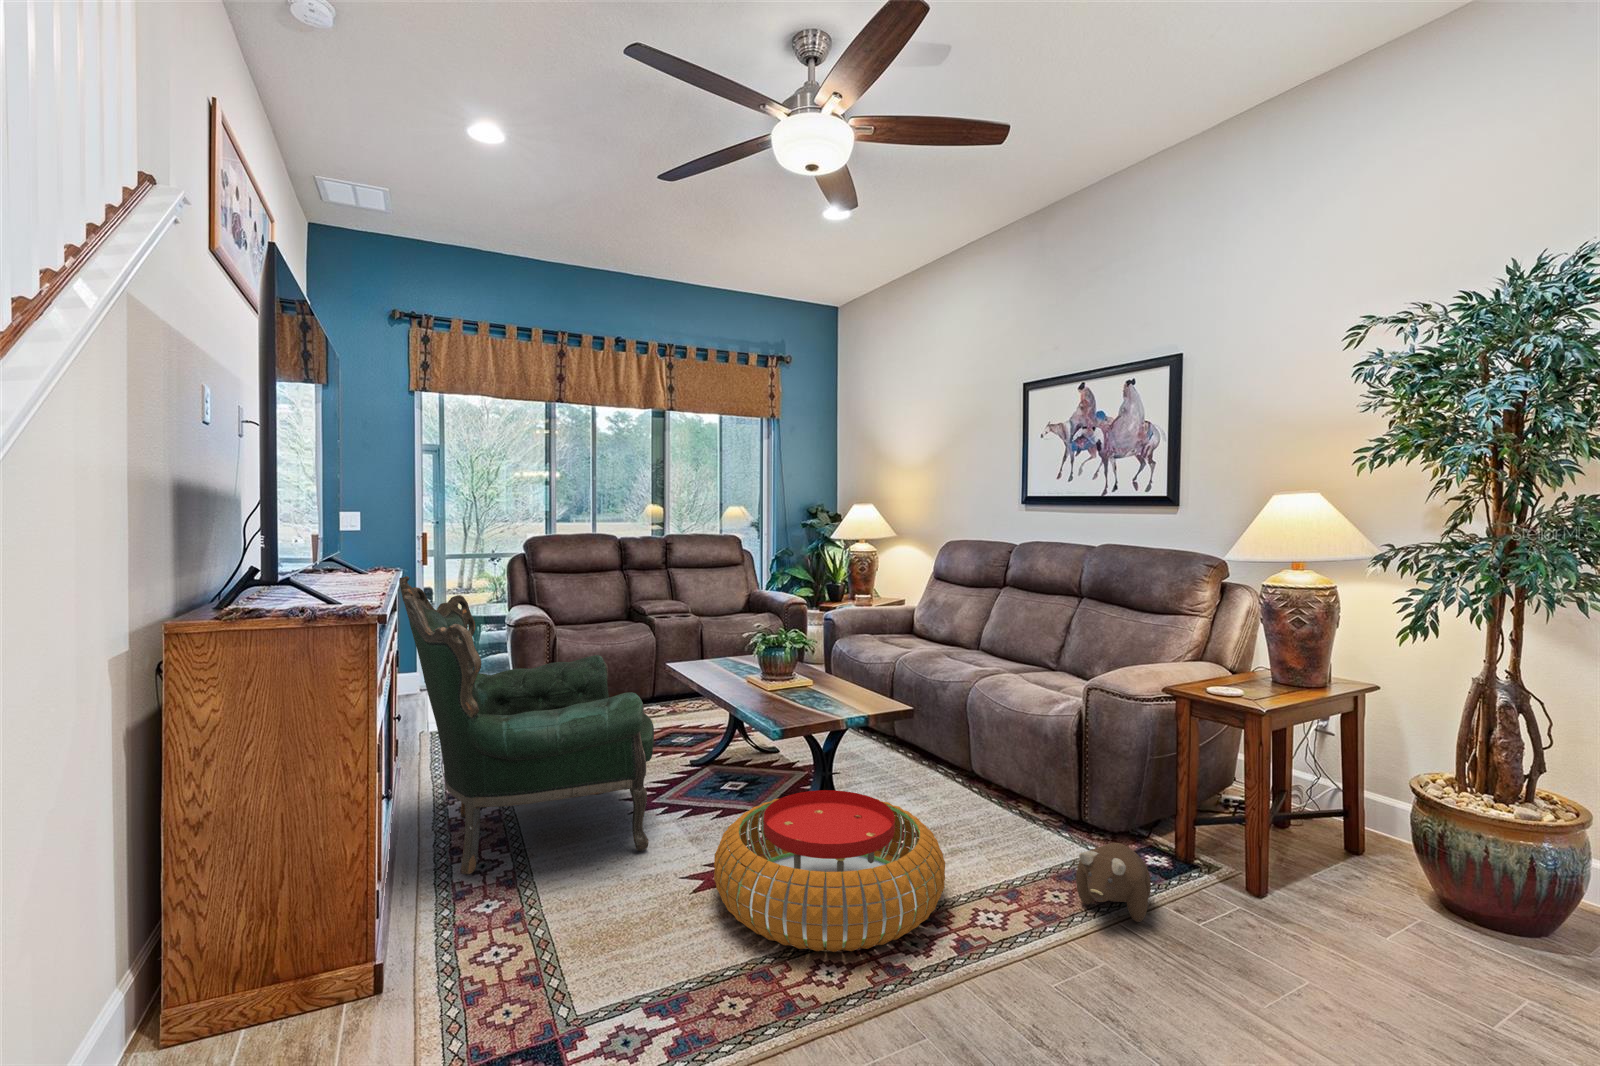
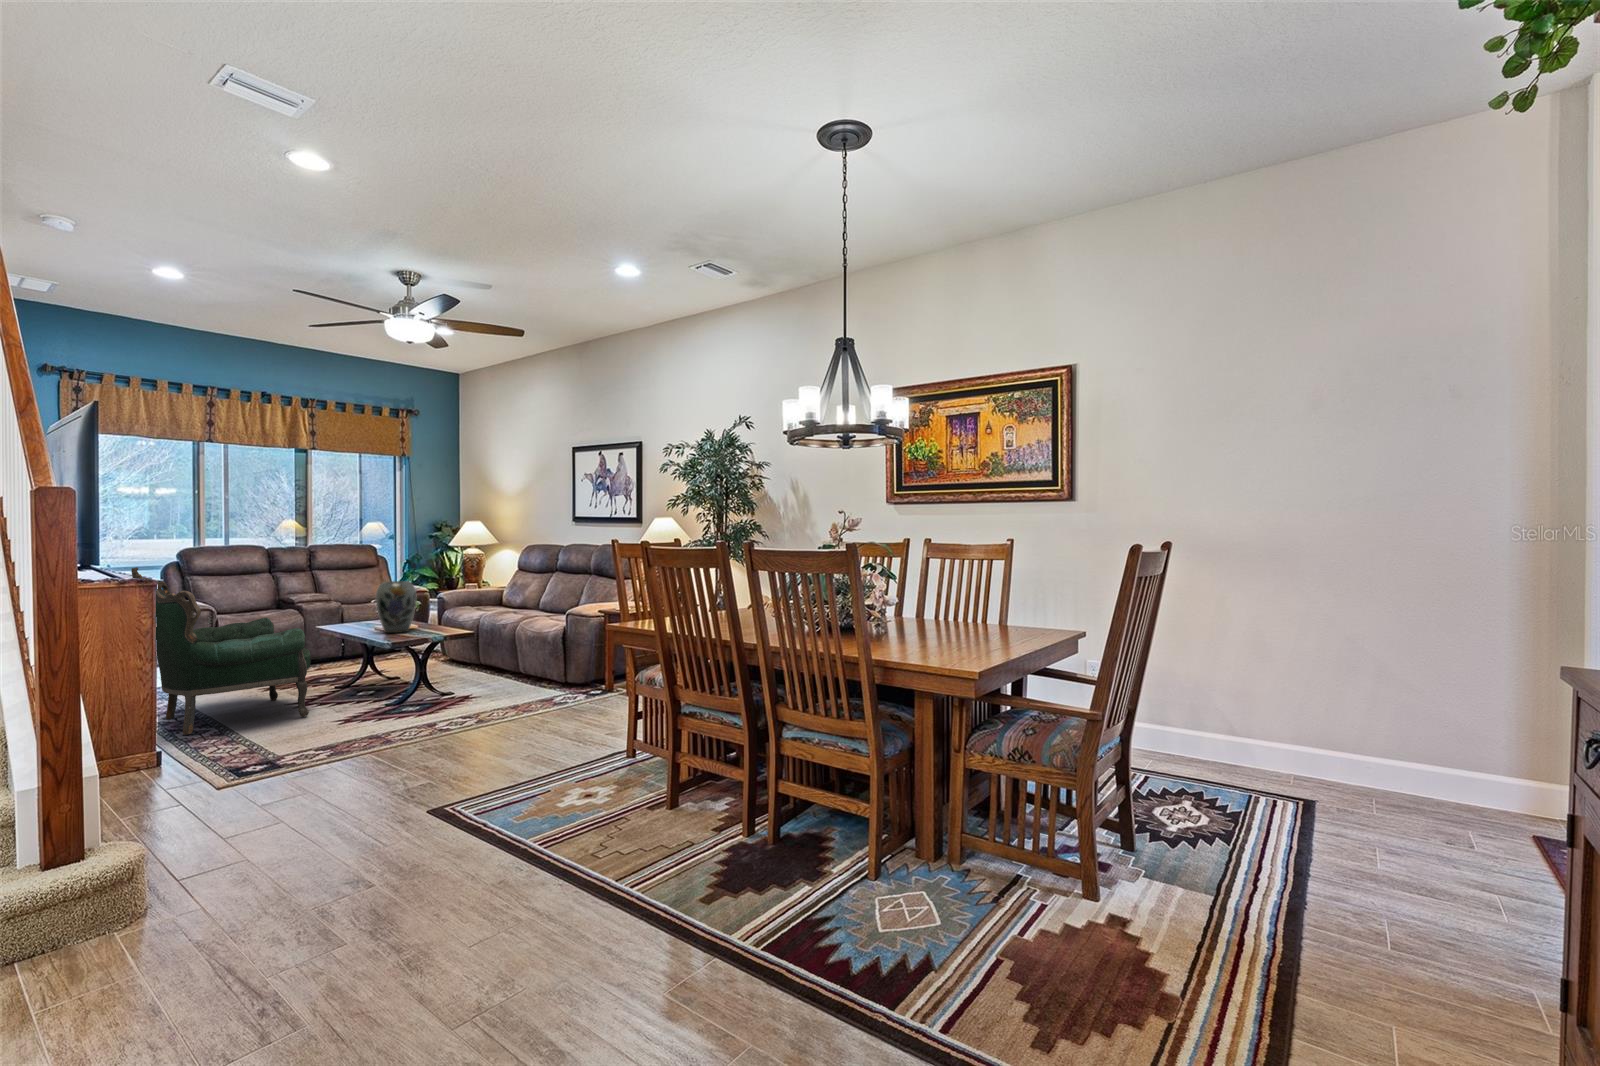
vase: none [751,605,813,698] -> present [376,581,417,633]
pouf: present [714,790,945,952] -> none [351,670,479,731]
plush toy: present [1076,843,1151,922] -> none [542,677,580,707]

